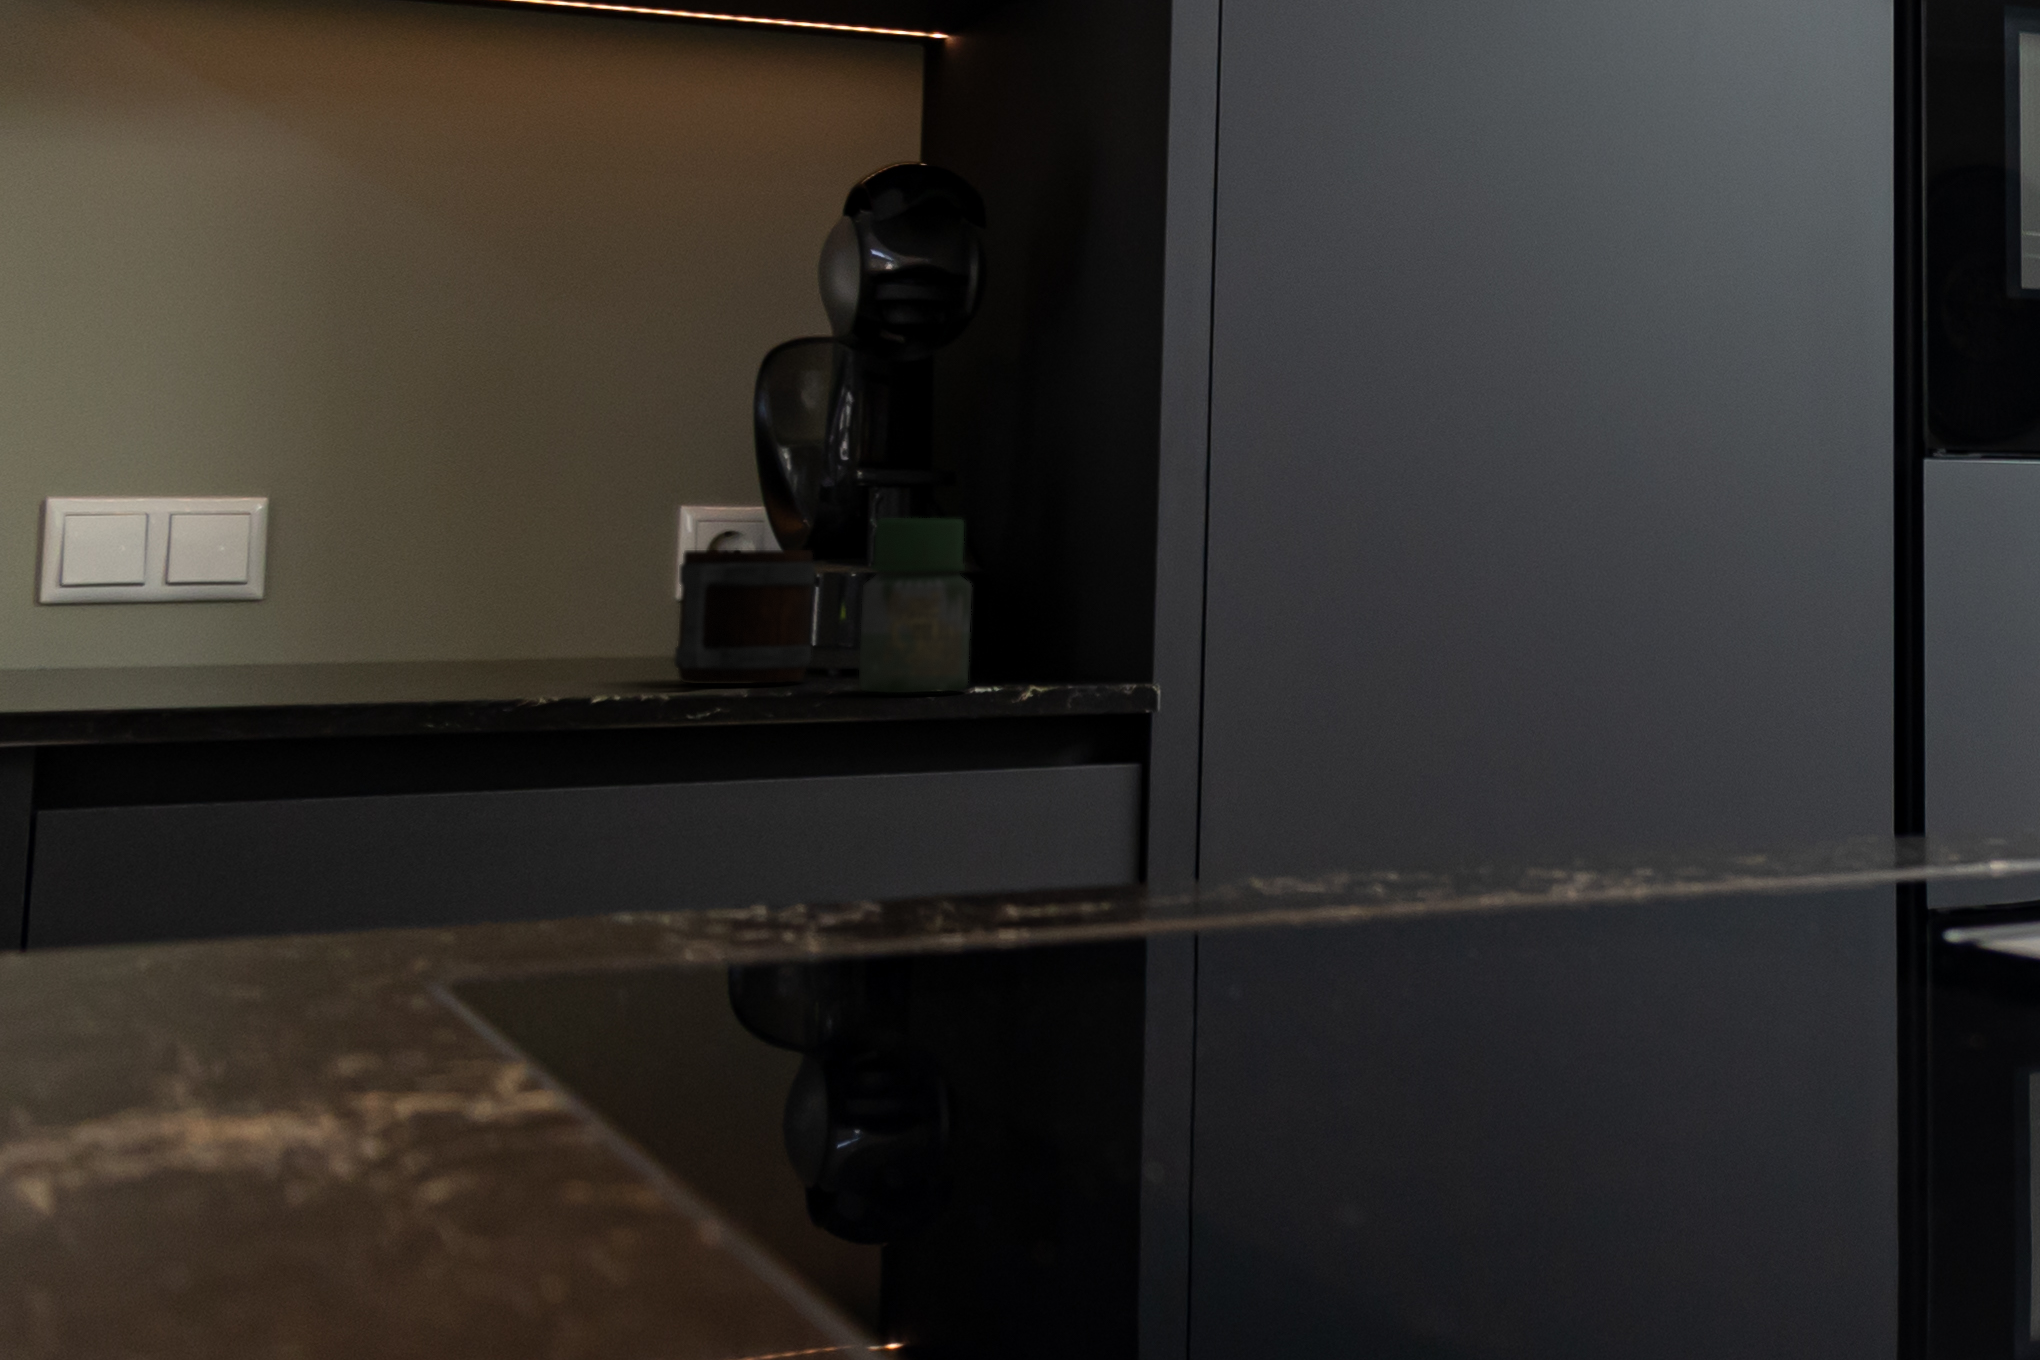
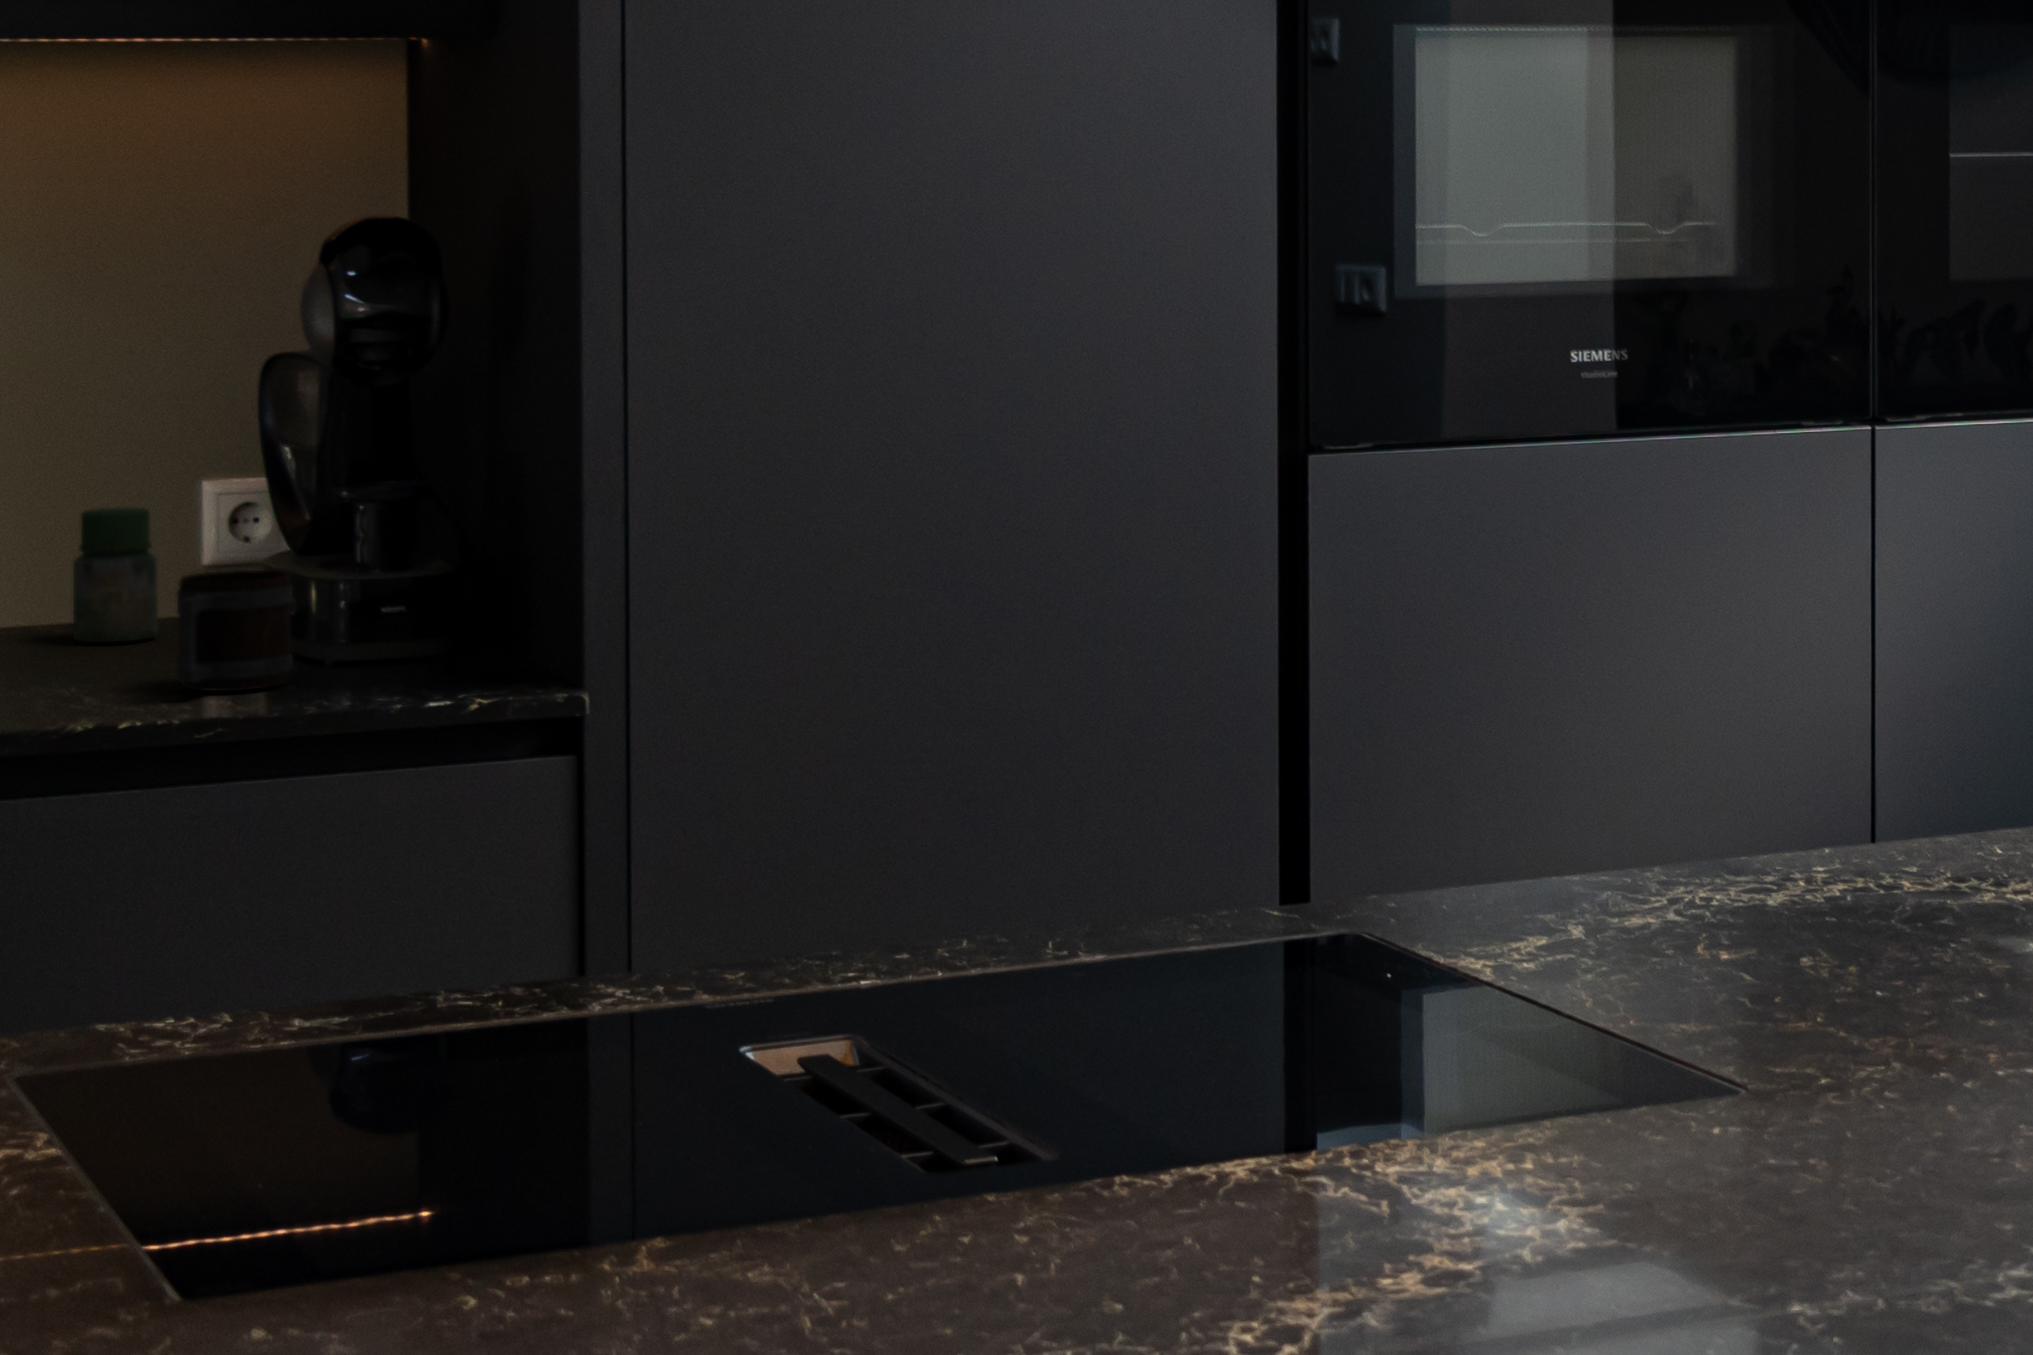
jar: present [859,518,971,693] -> present [73,507,158,642]

